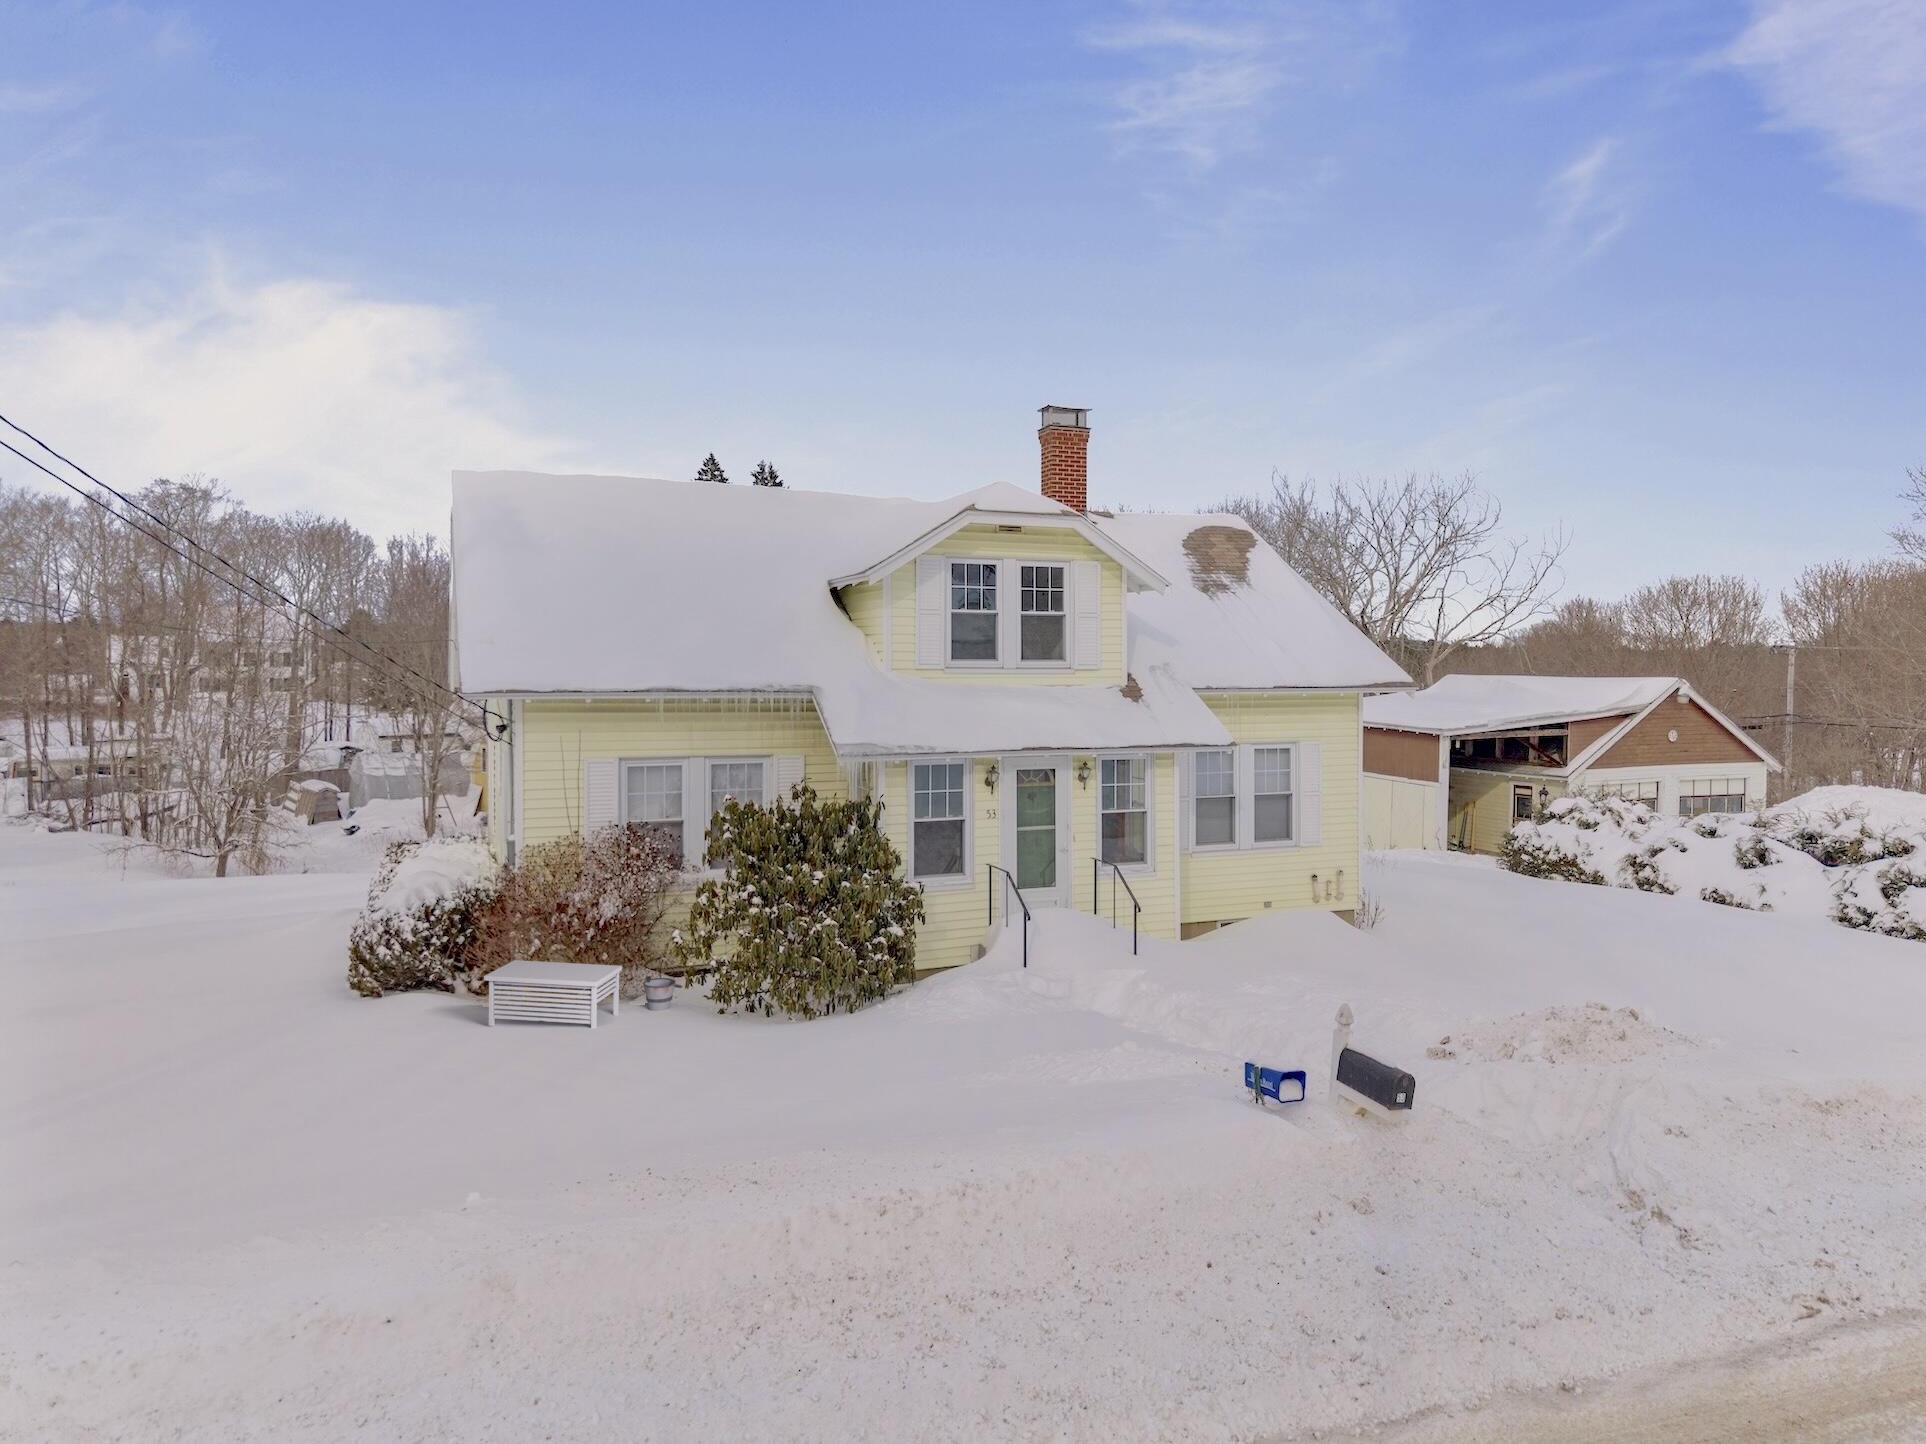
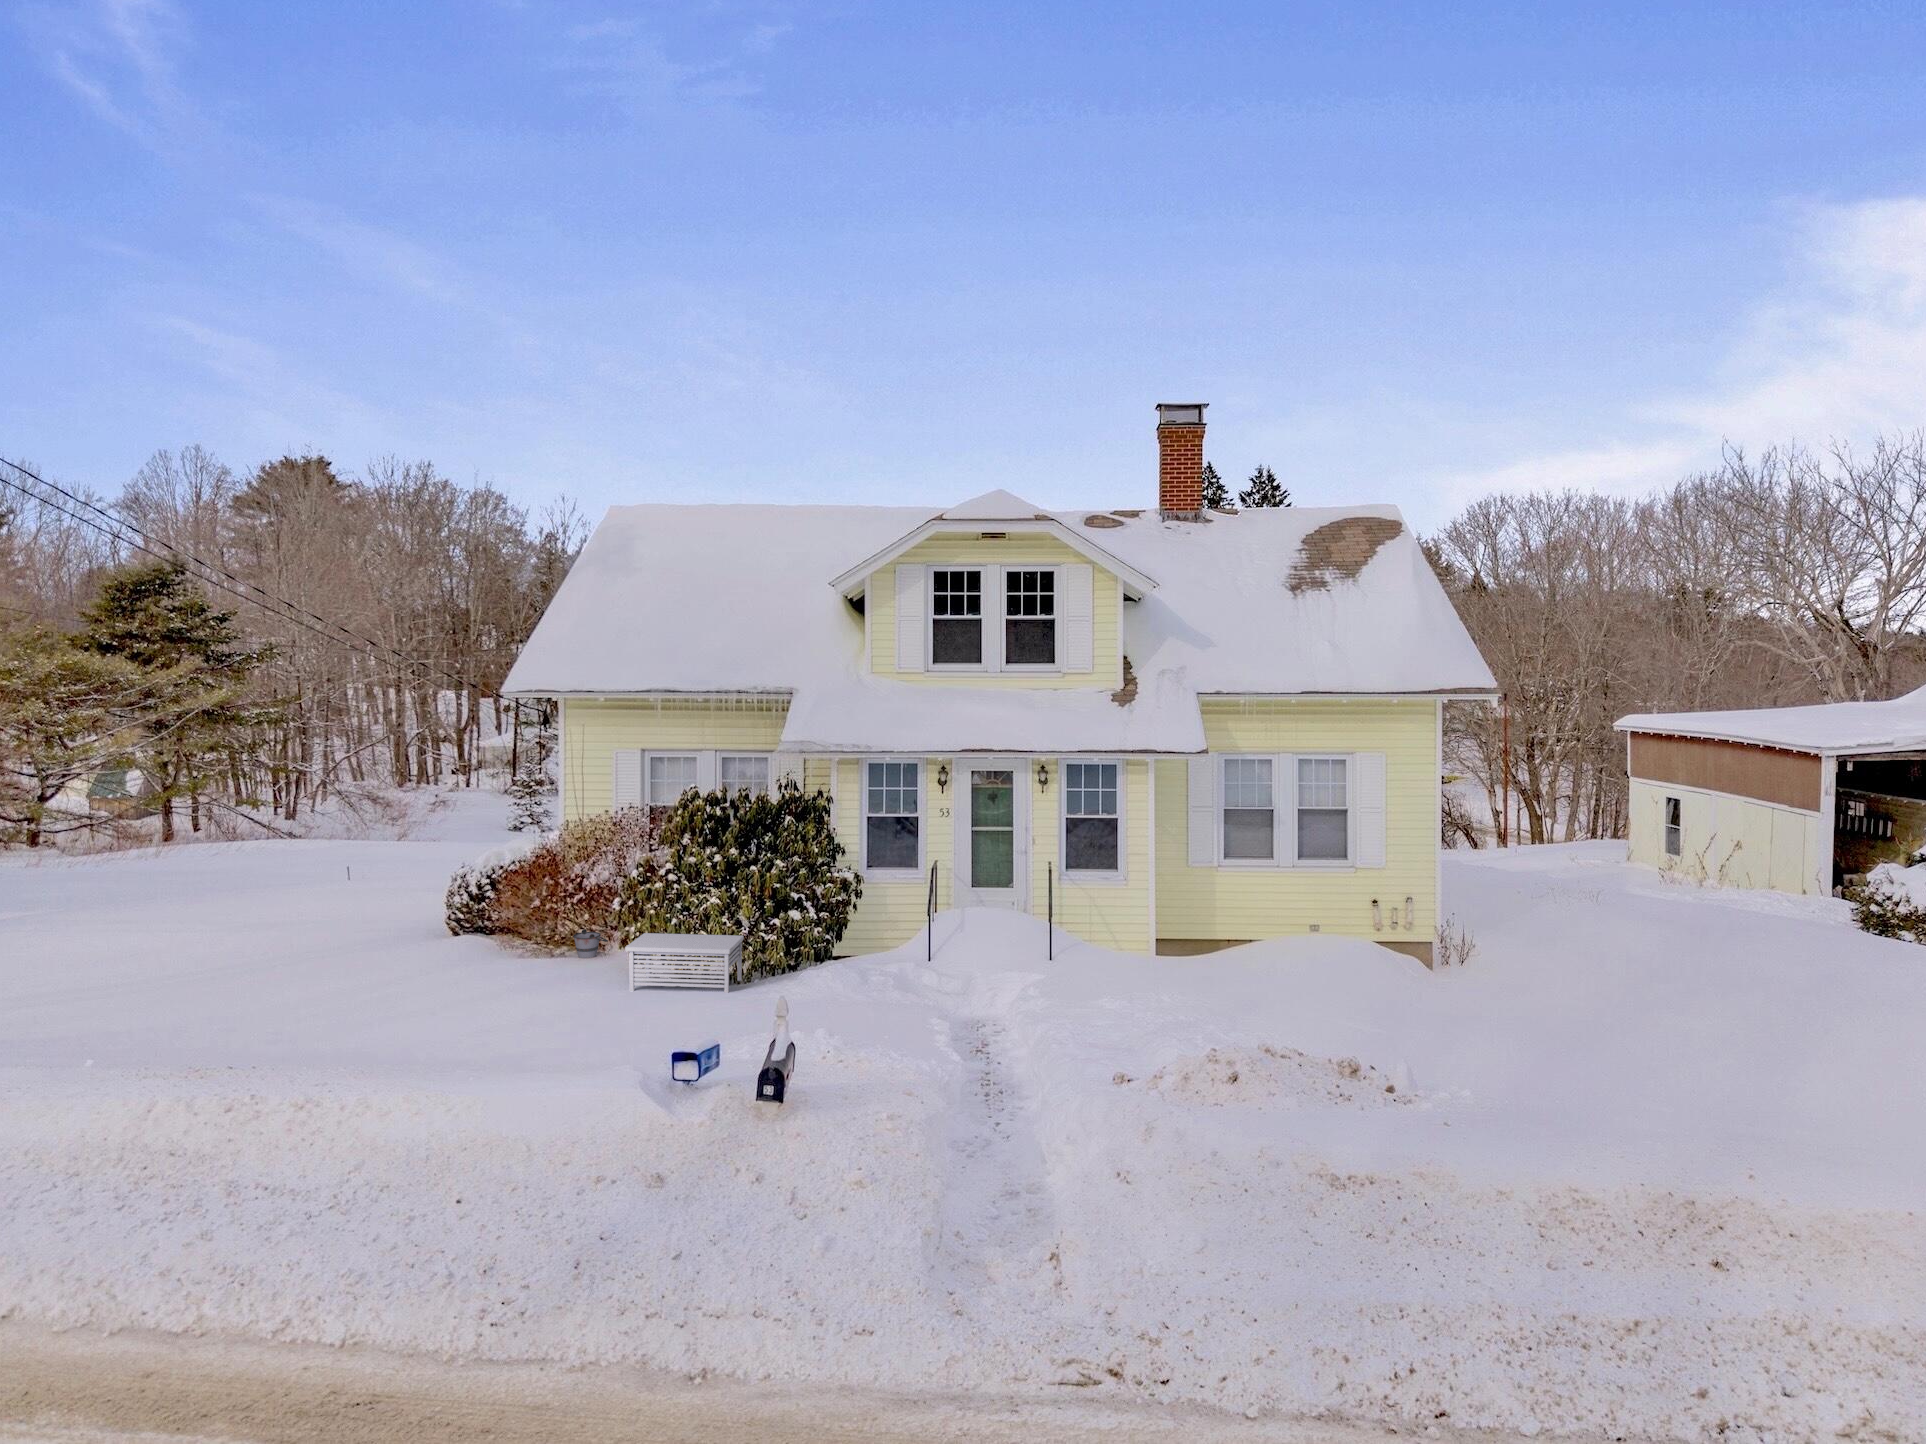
storage bench: present [484,960,622,1028] -> present [625,933,744,993]

